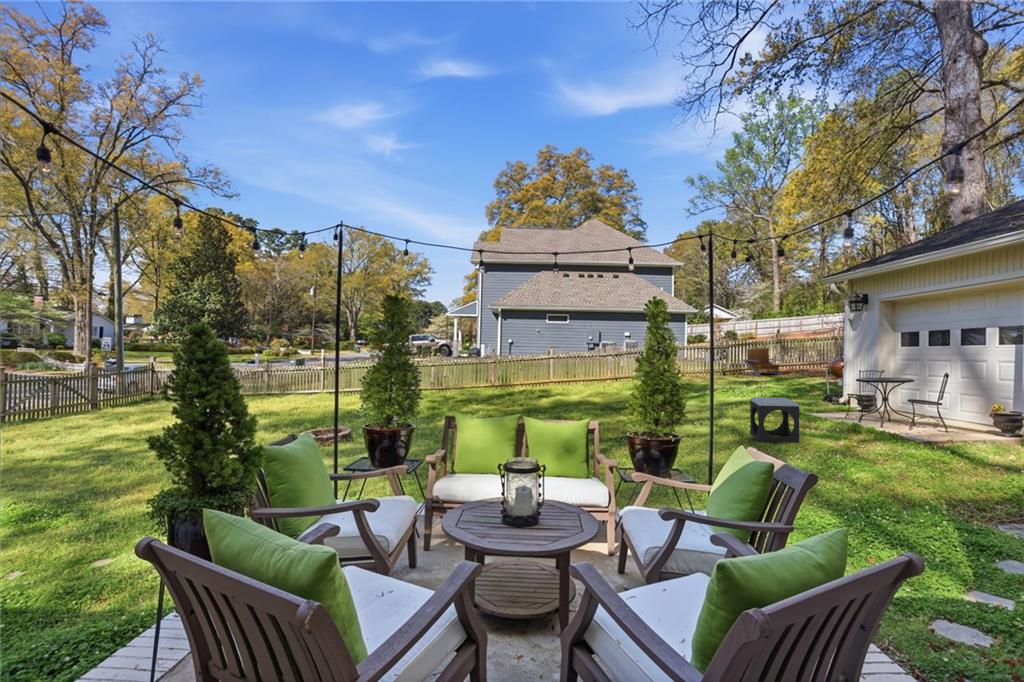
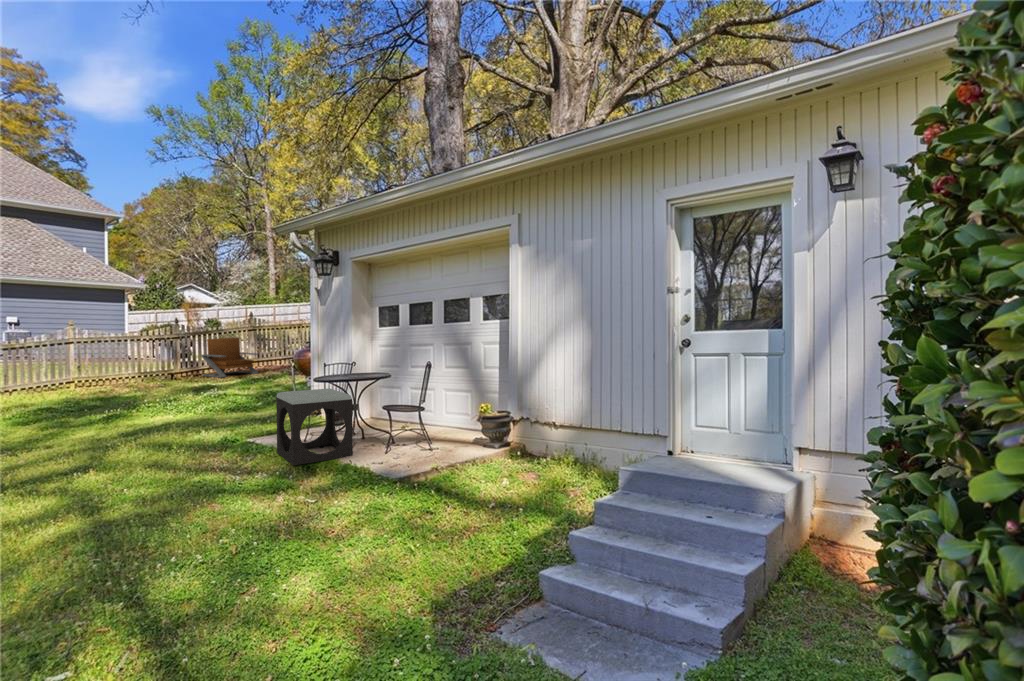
footstool: present [750,397,799,443] -> present [276,388,353,465]

